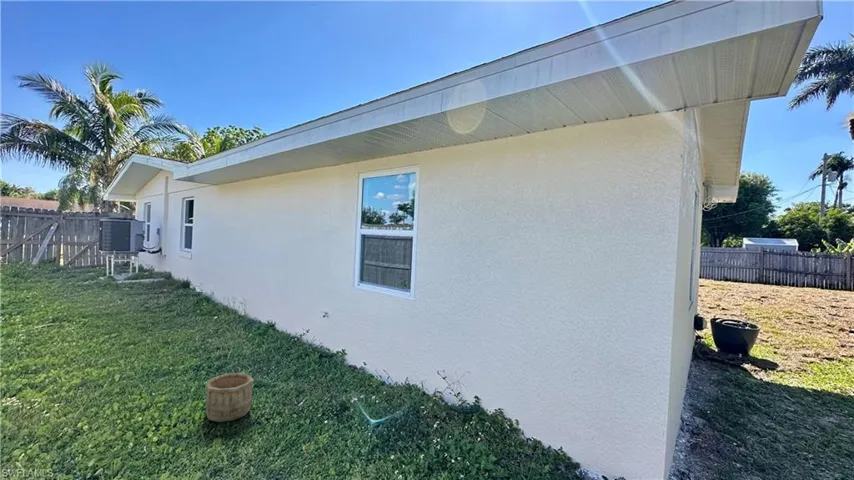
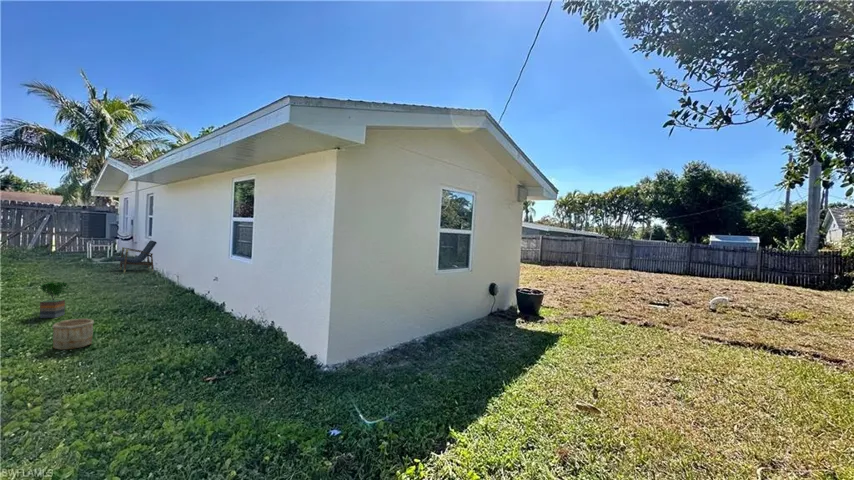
lounge chair: none [157,254,206,294] -> present [115,241,157,273]
potted tree: none [135,316,172,365] -> present [40,282,70,318]

